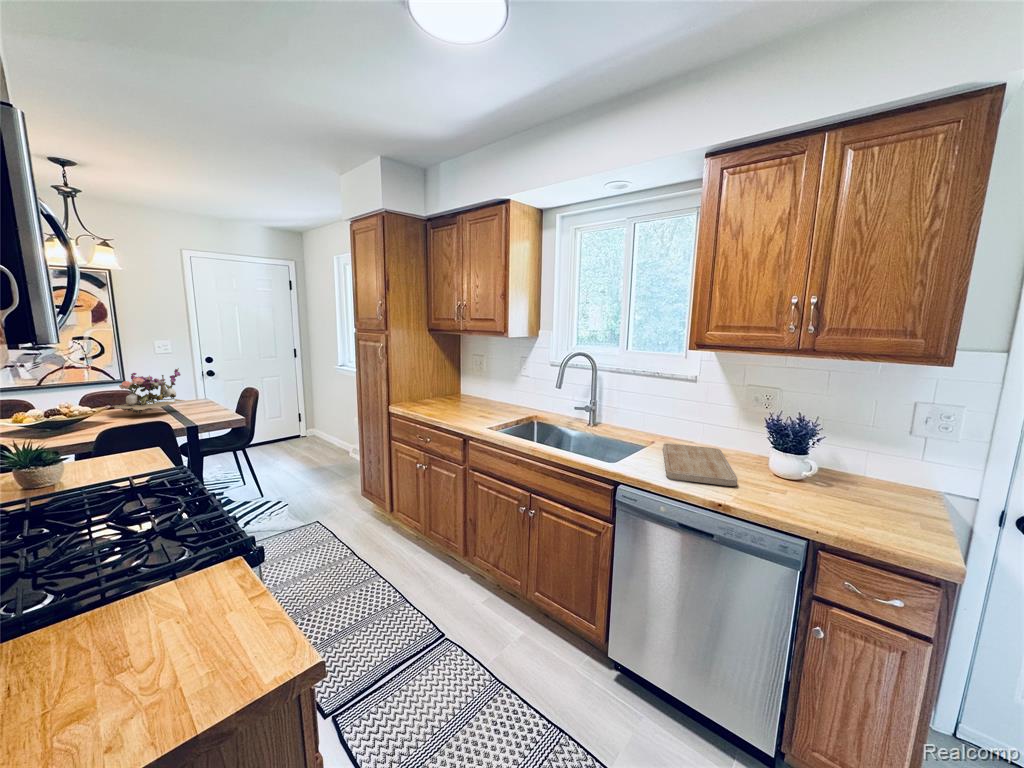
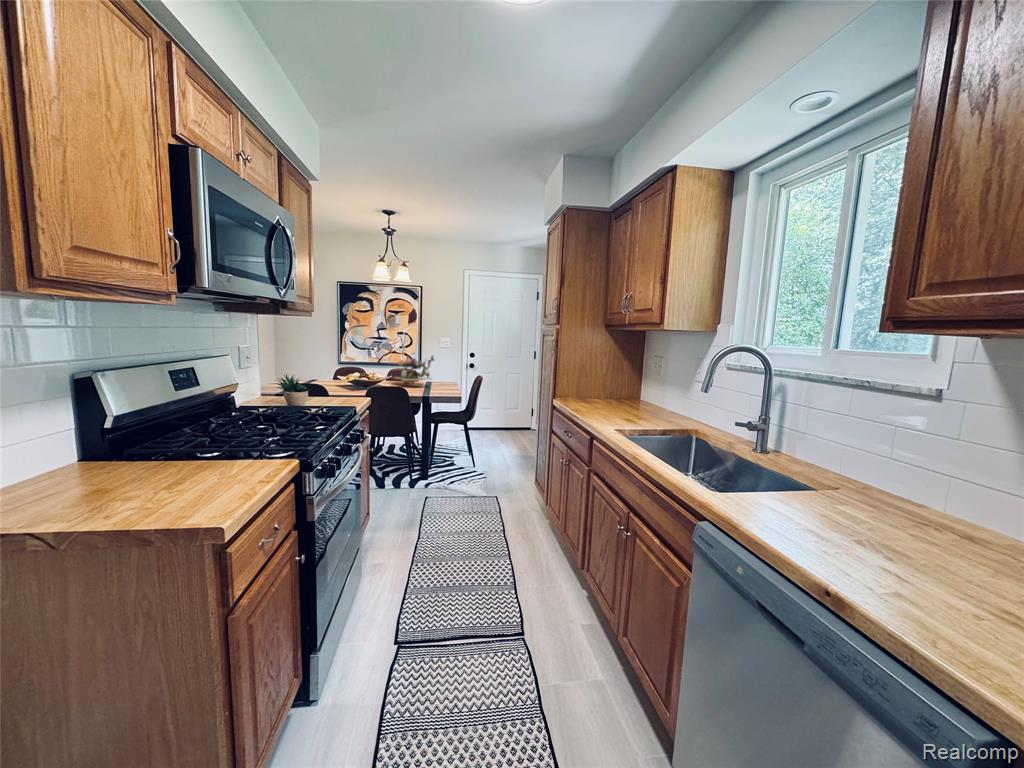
cutting board: present [663,443,737,486] -> none [781,494,962,582]

